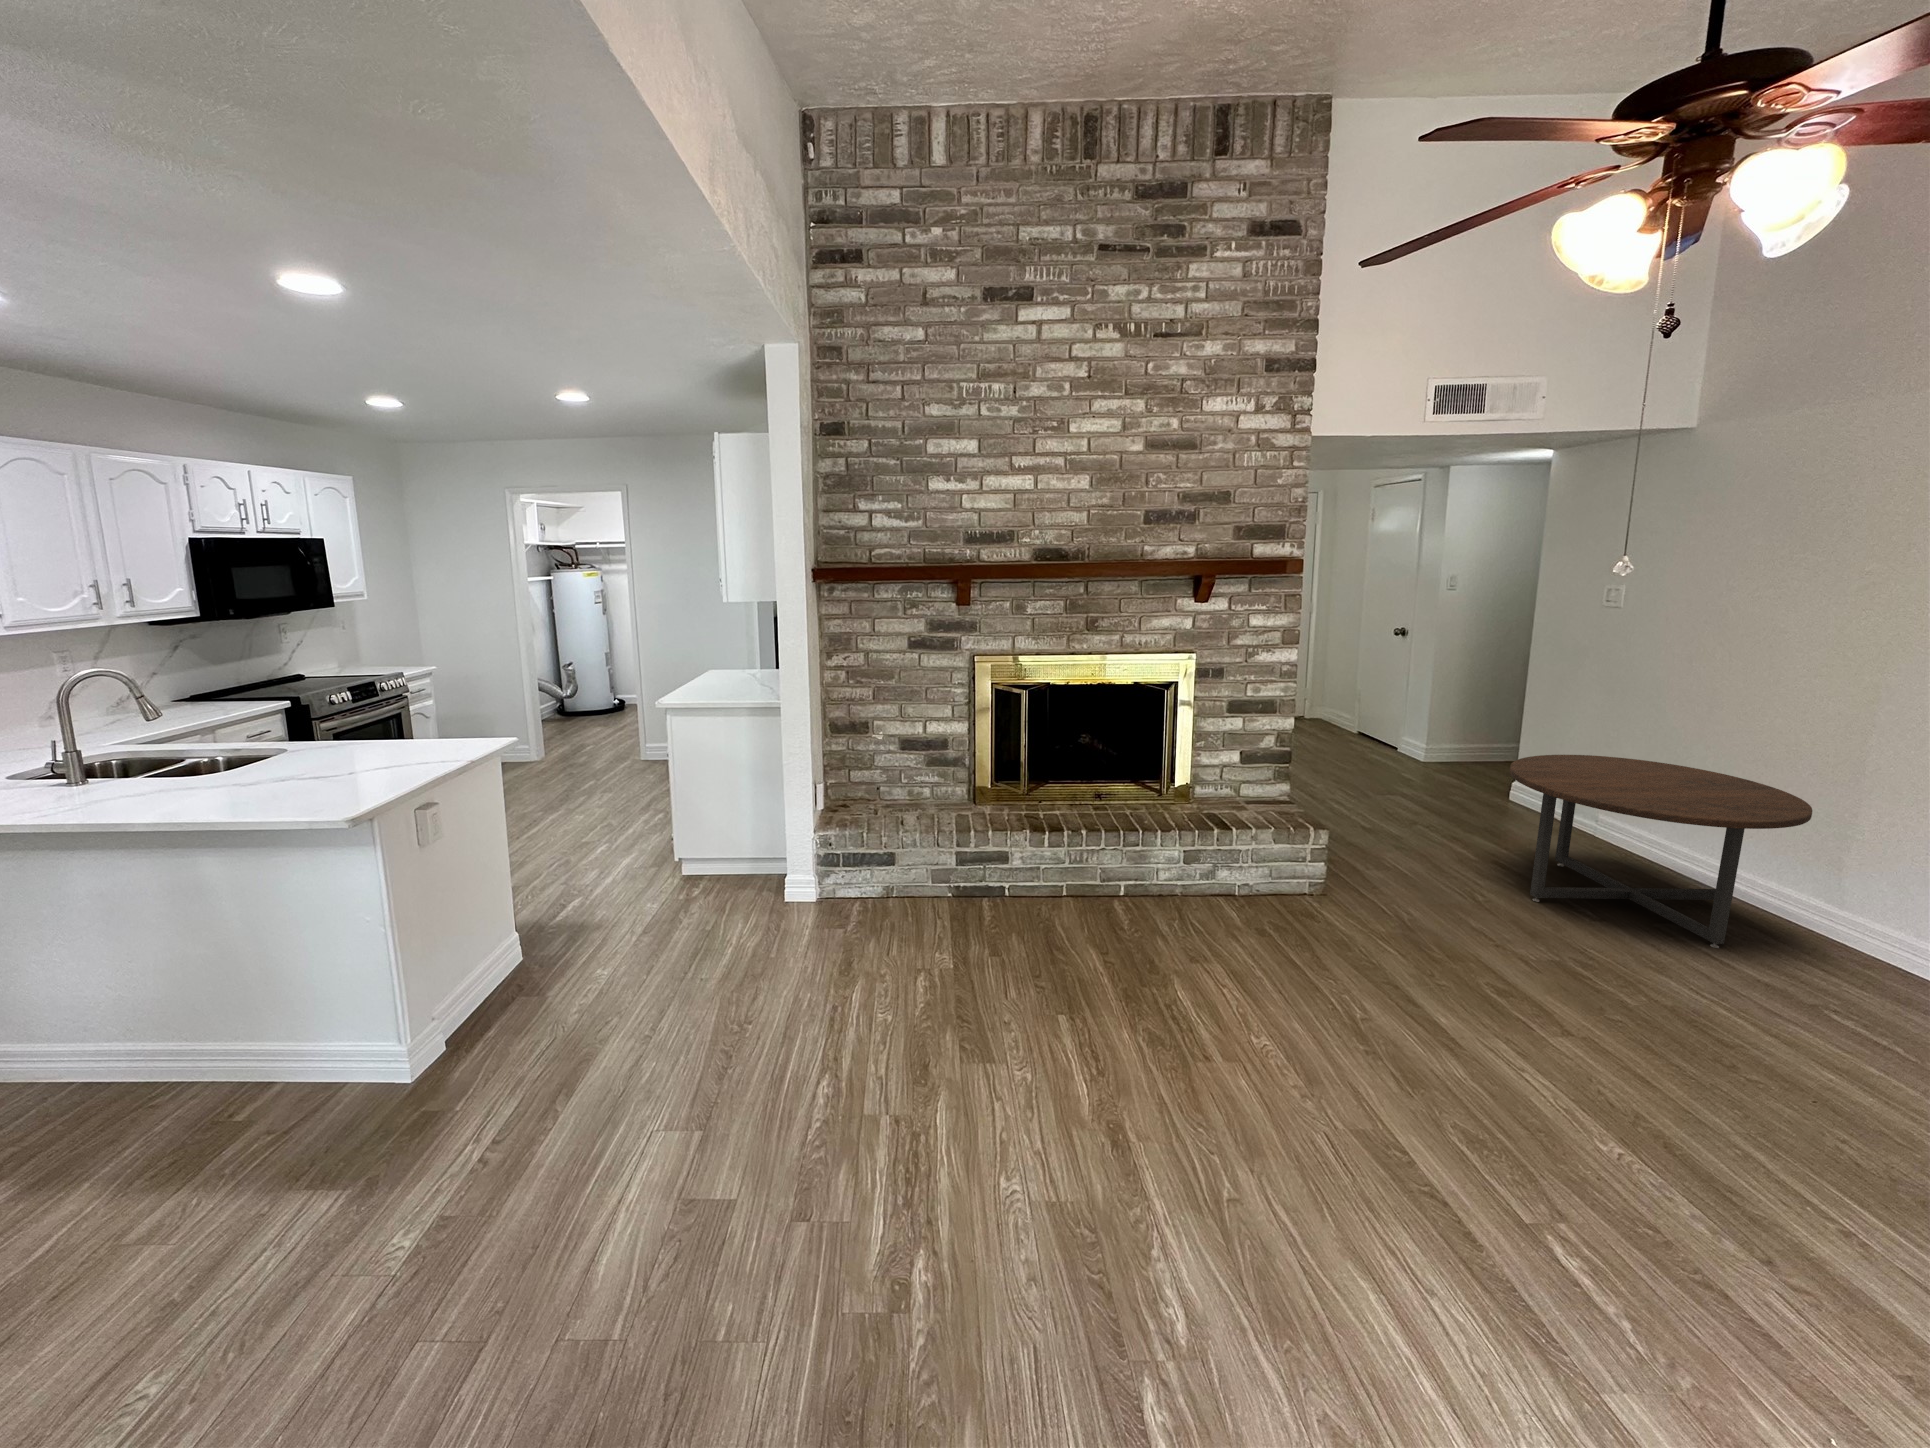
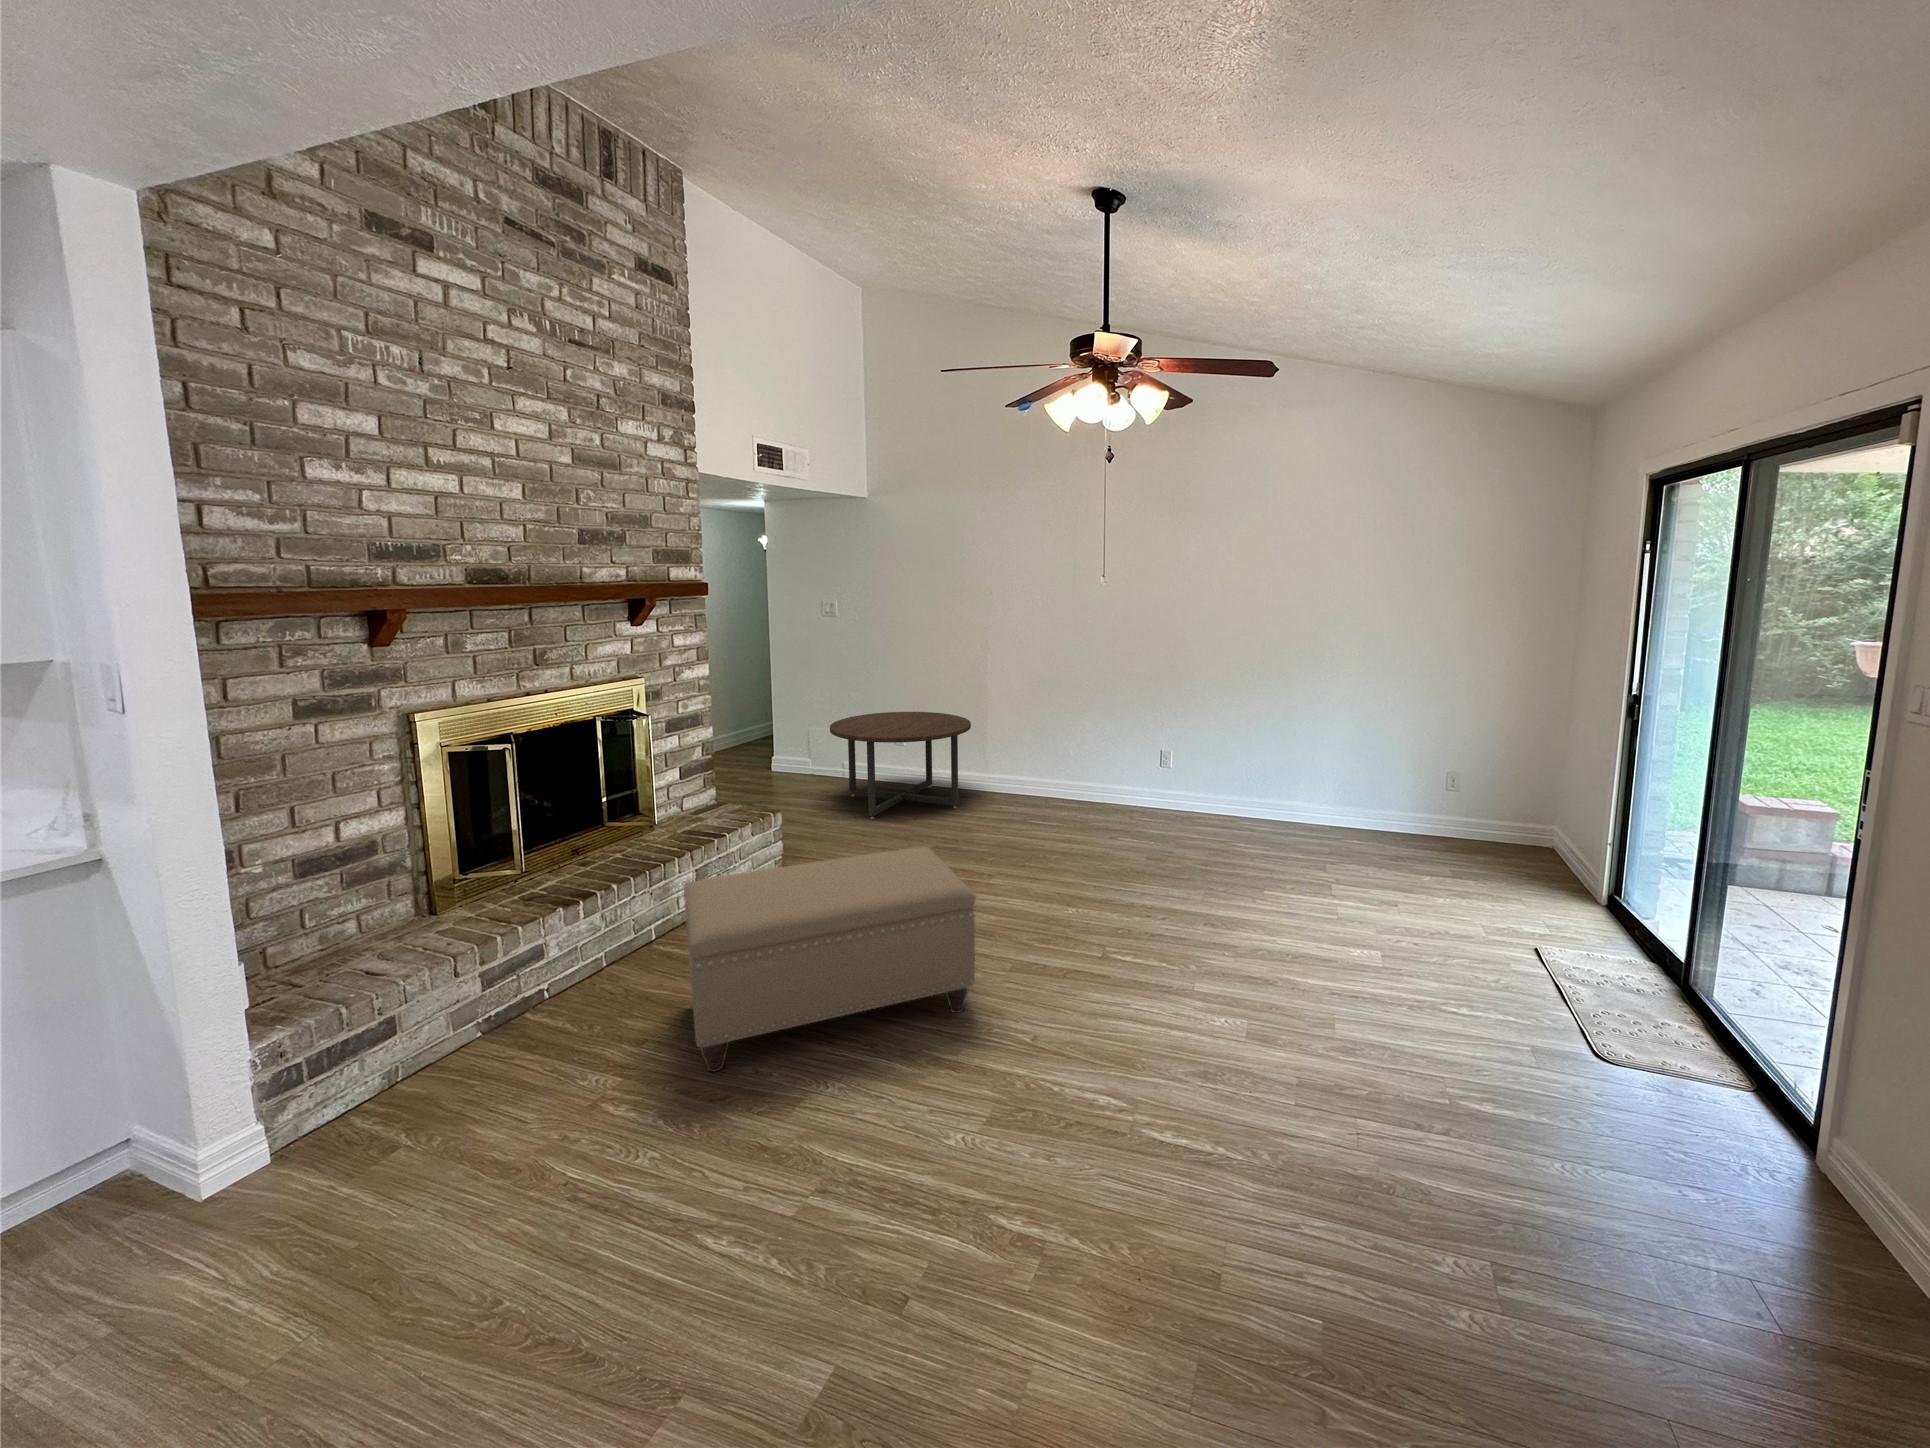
ottoman: none [977,847,1322,1139] -> present [684,847,975,1072]

